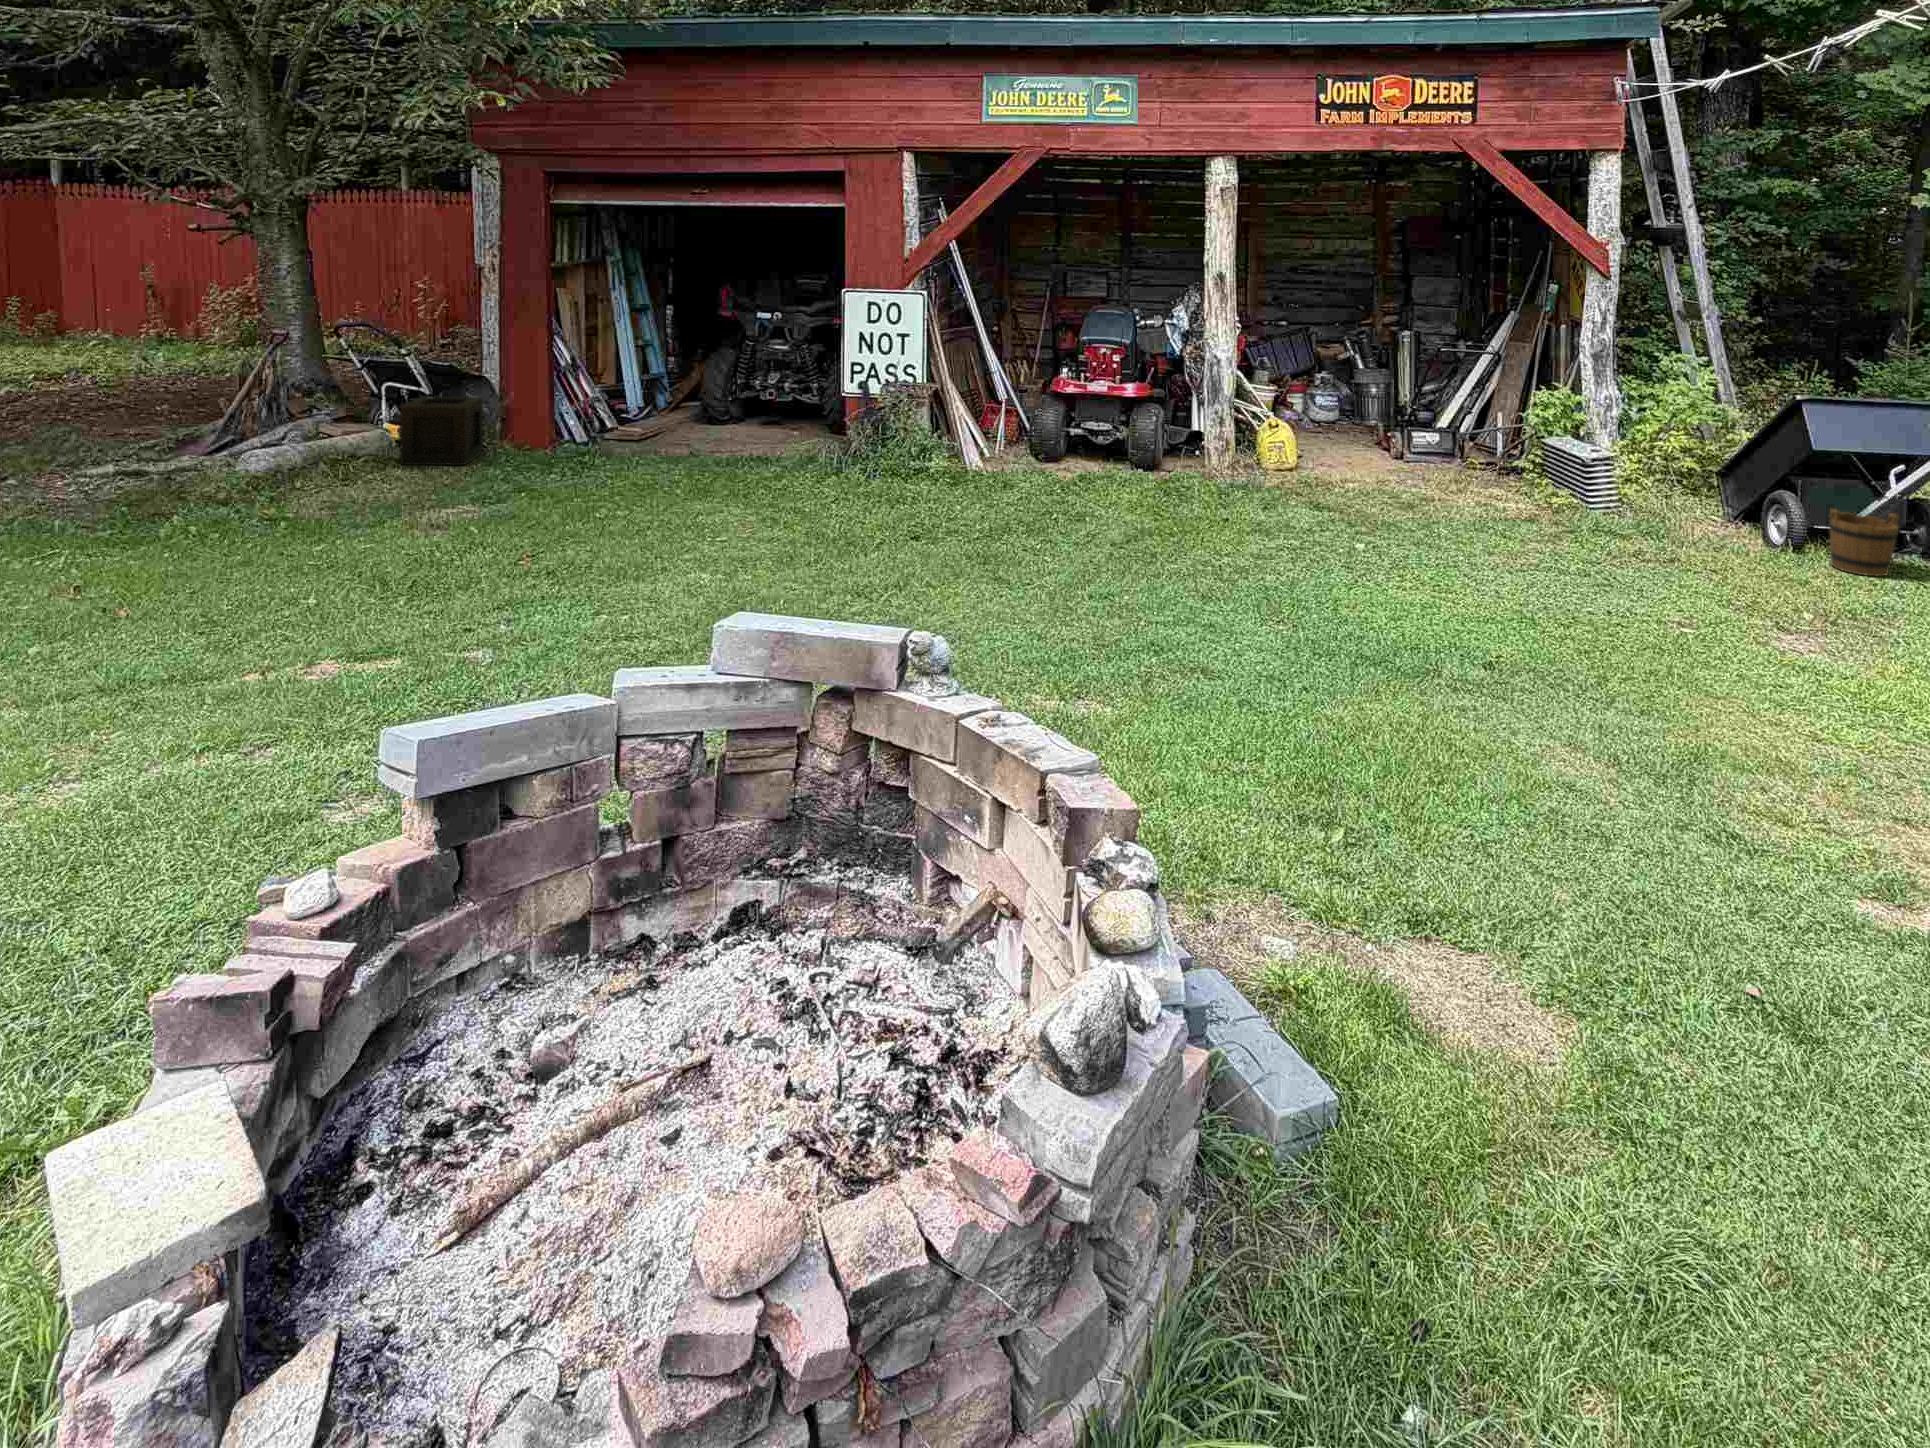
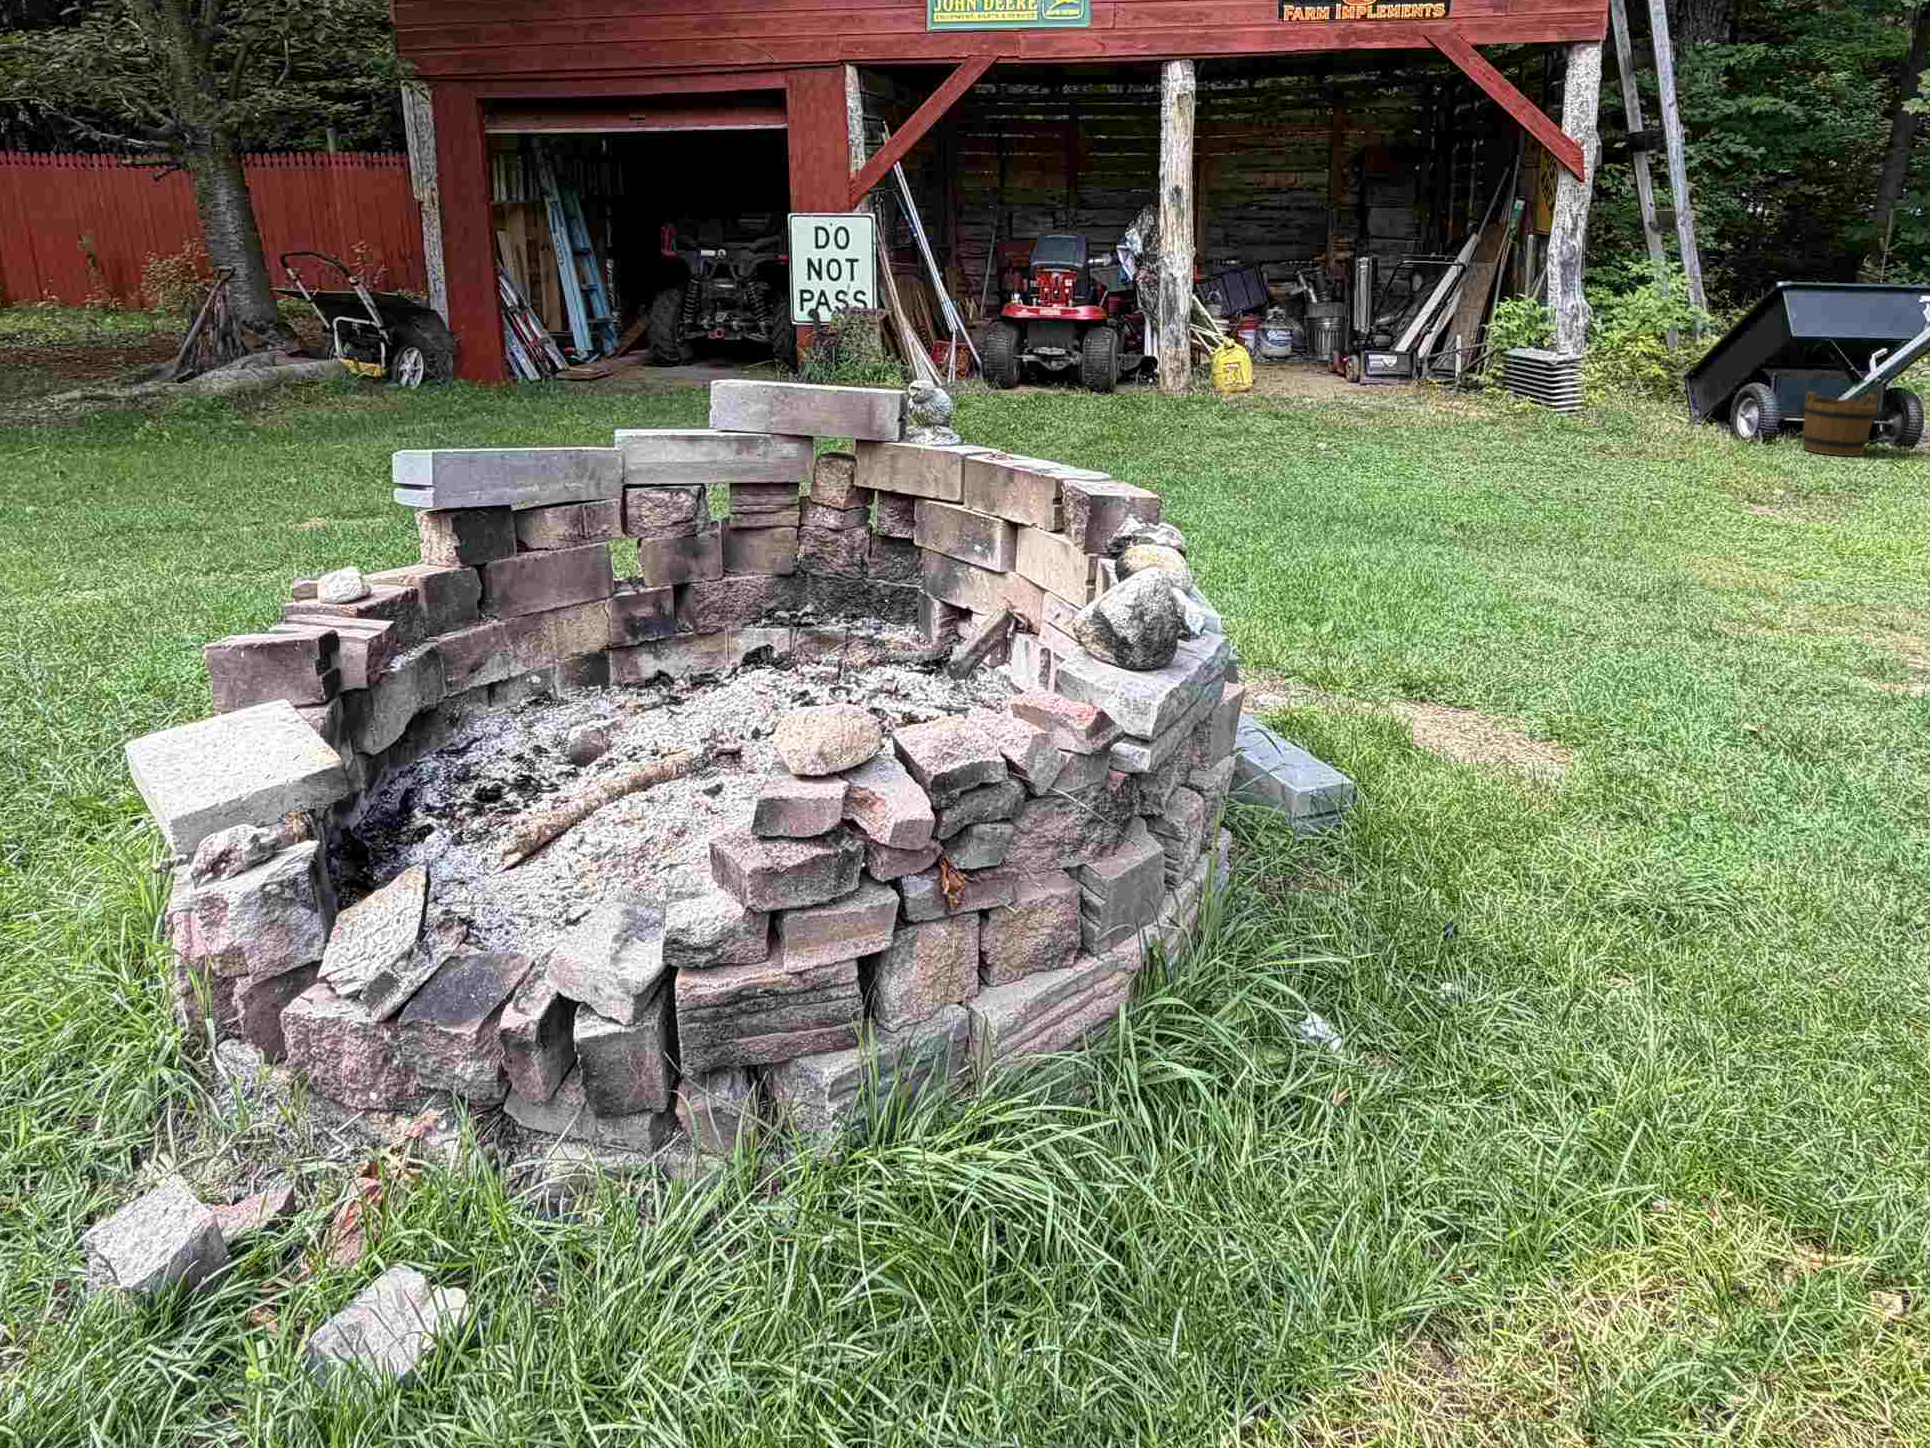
wooden crate: present [400,396,483,465] -> none [356,326,440,391]

